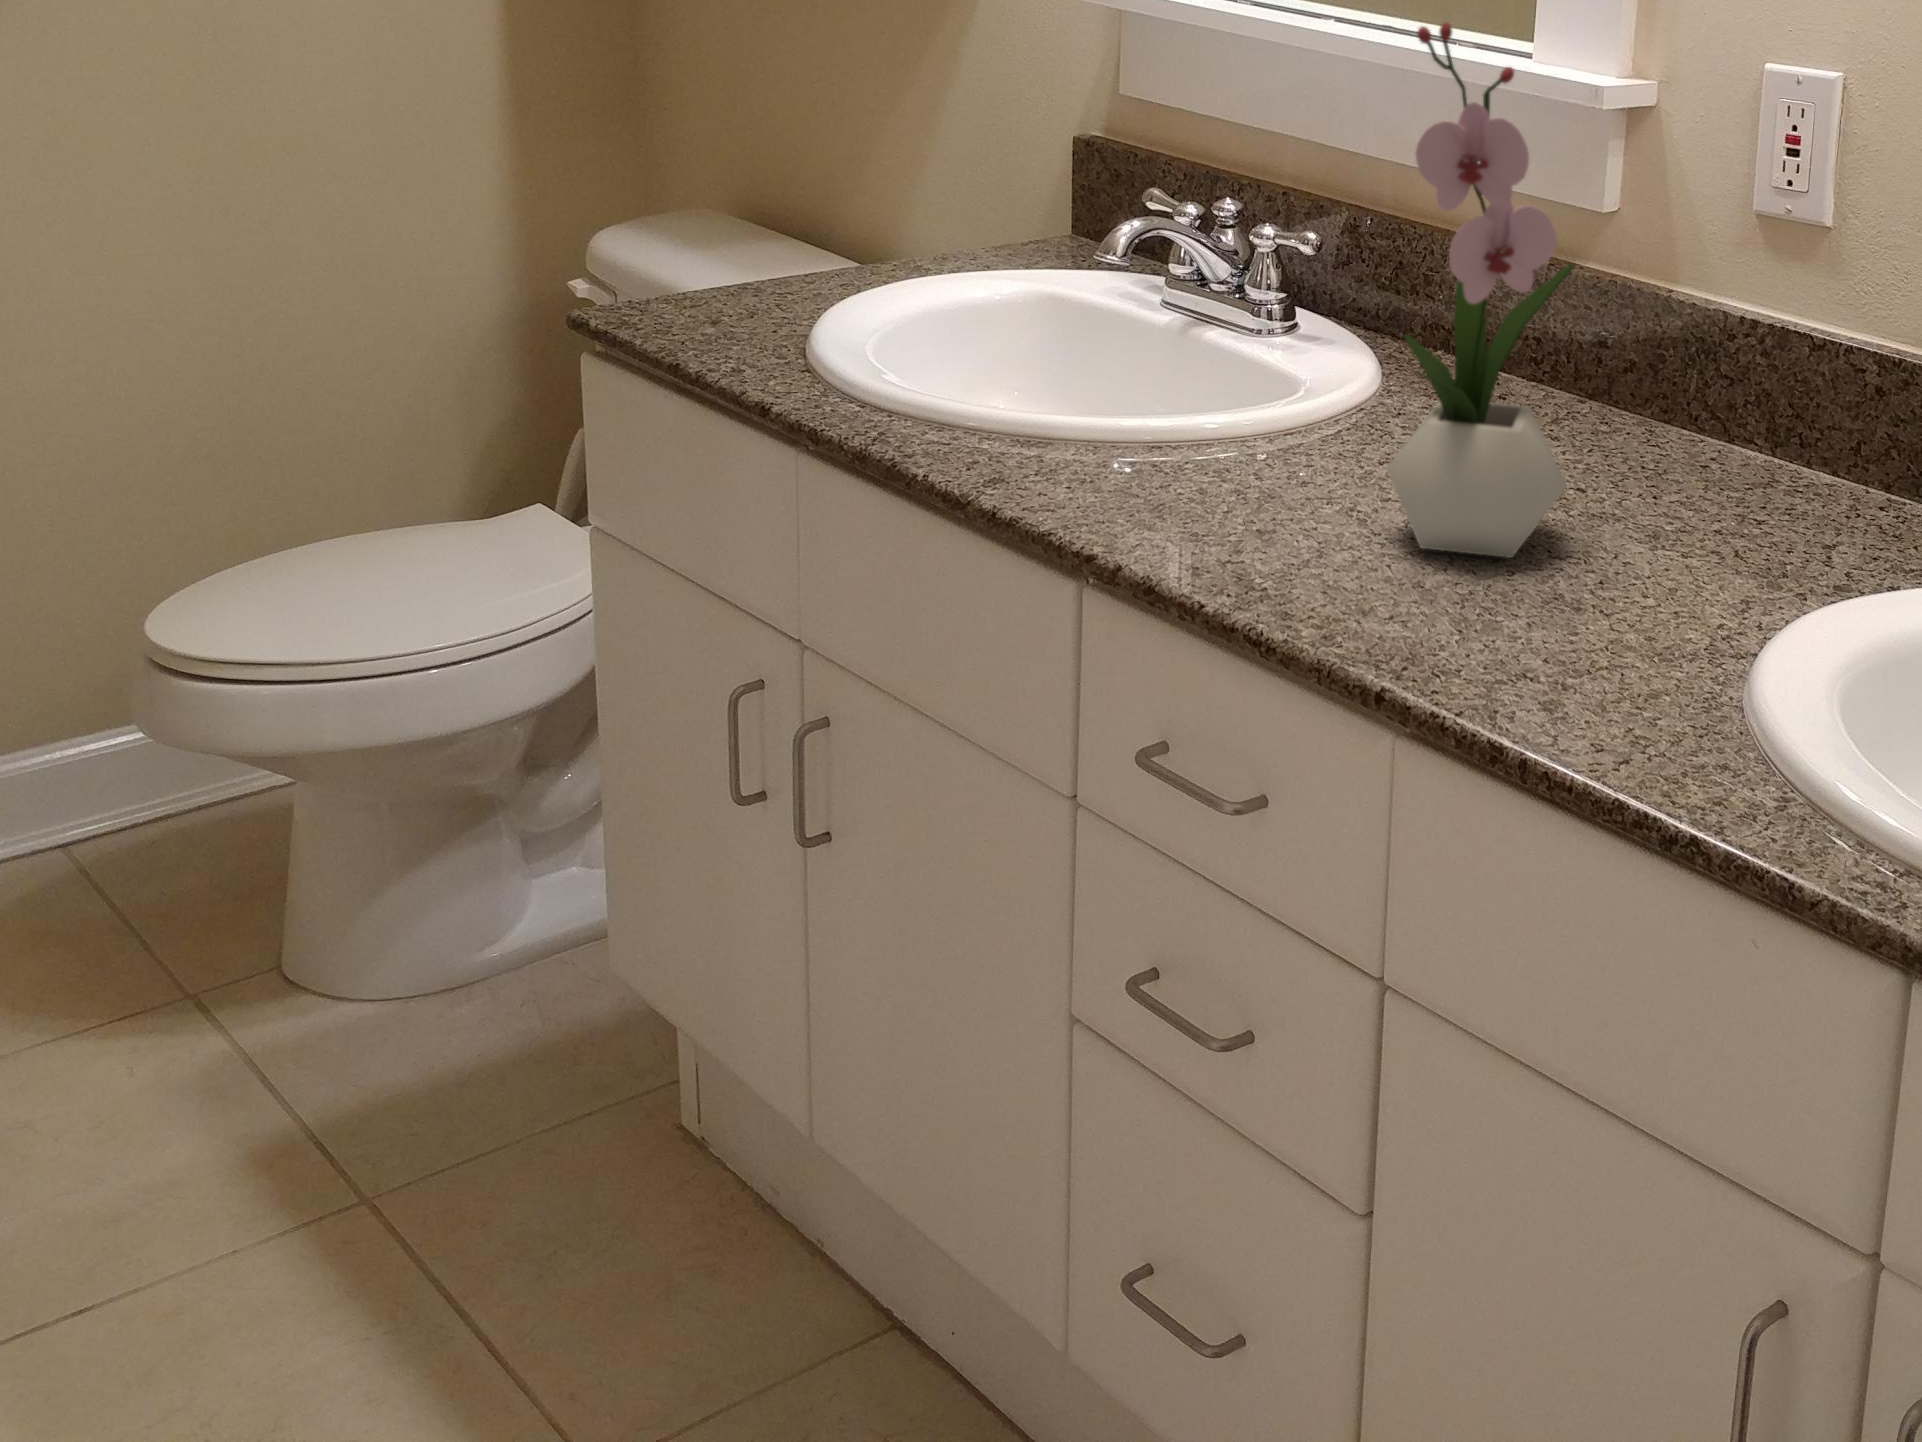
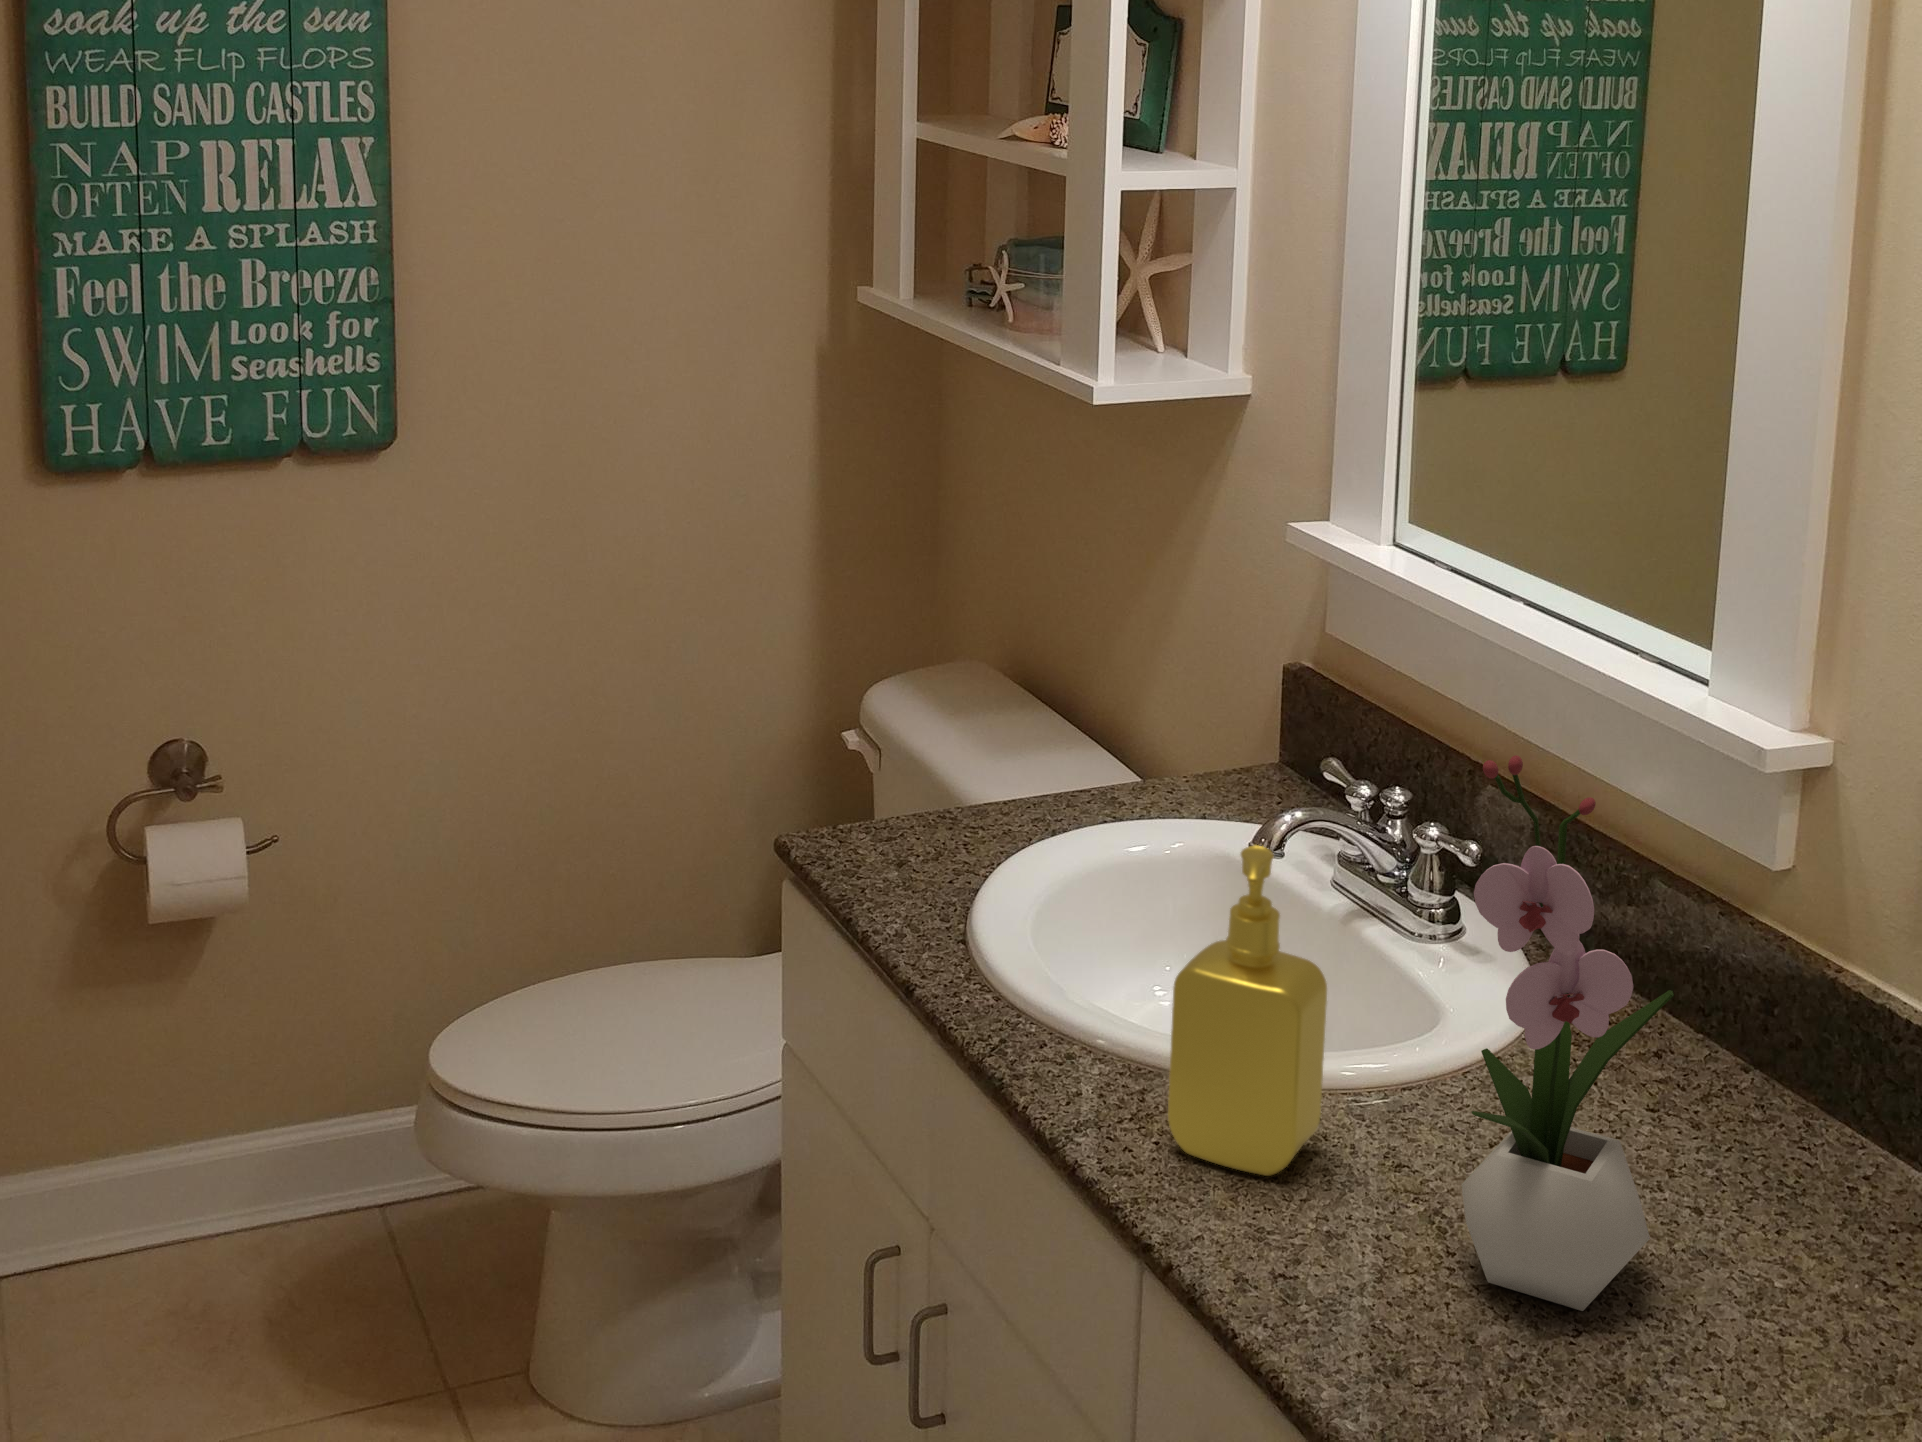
soap dispenser: none [1080,178,1232,500] -> present [1168,845,1327,1176]

